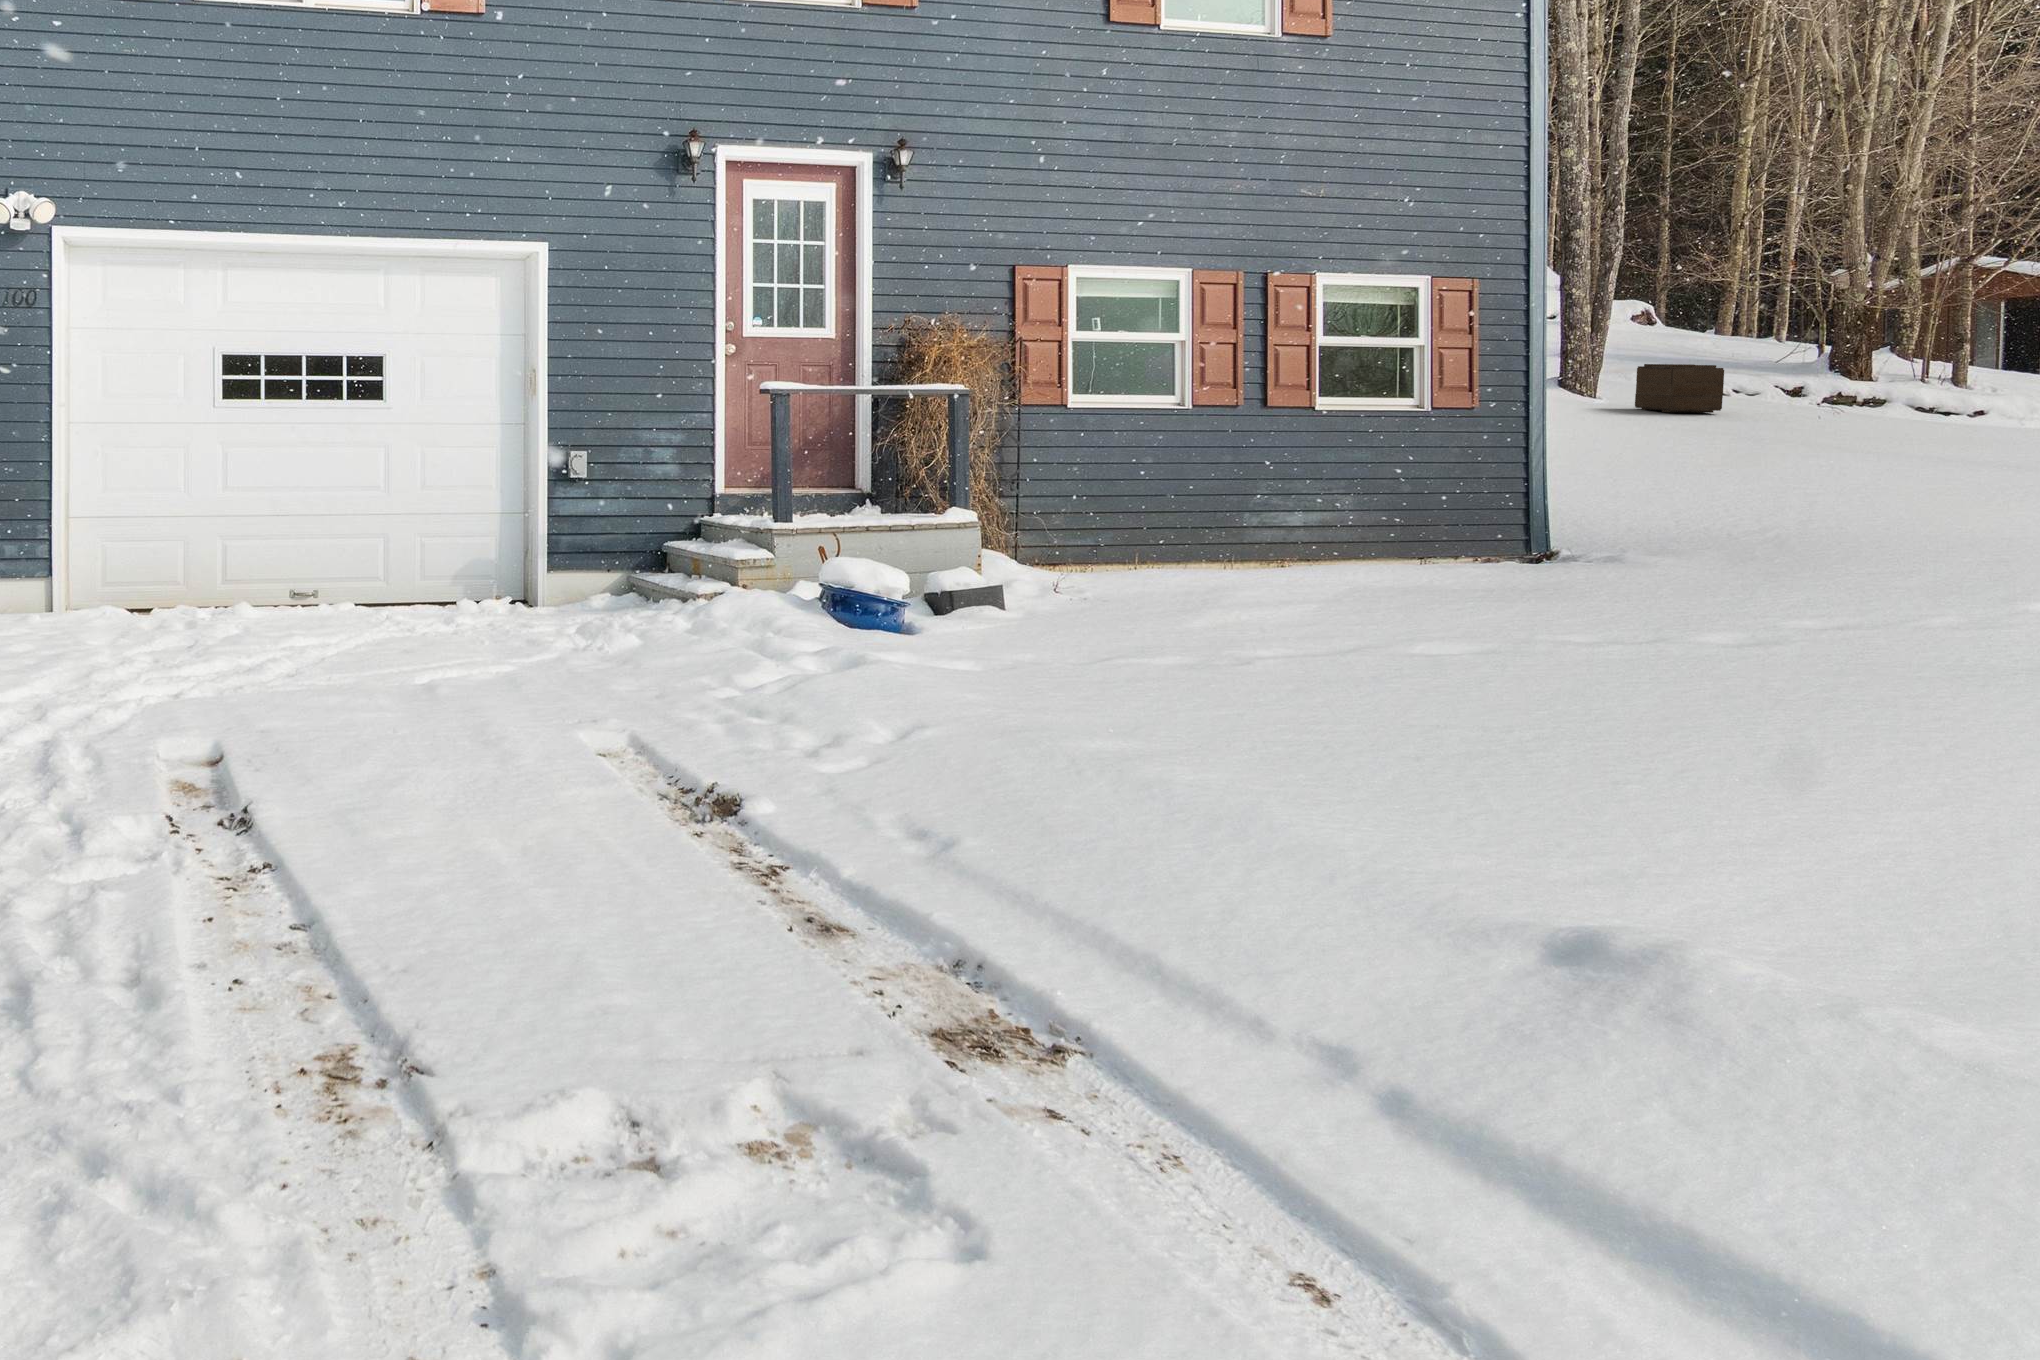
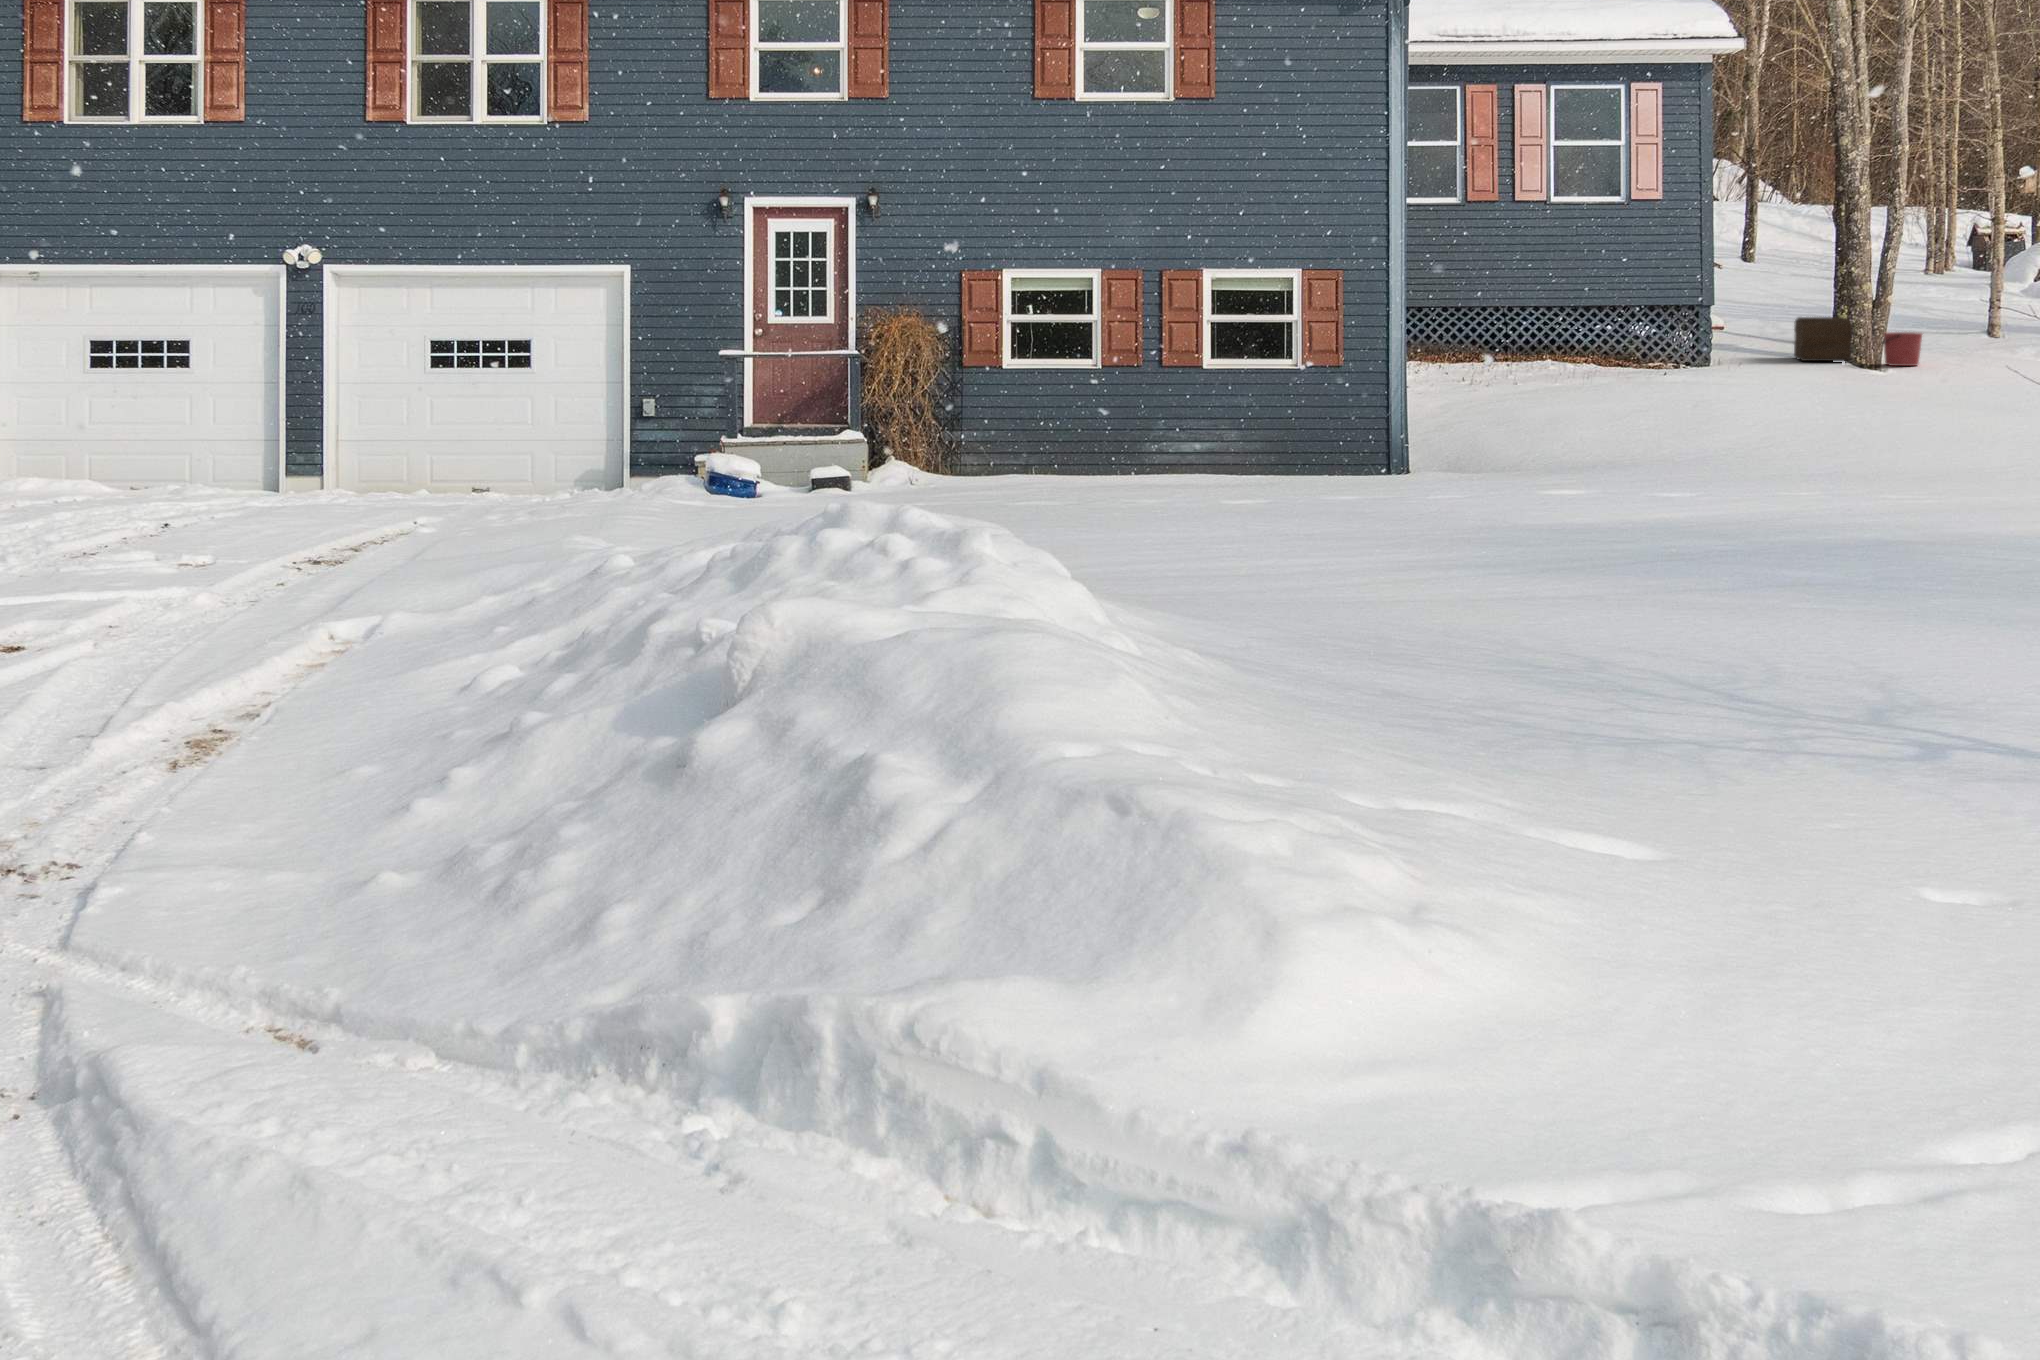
bucket: none [1761,381,1814,418] -> present [1883,332,1922,366]

